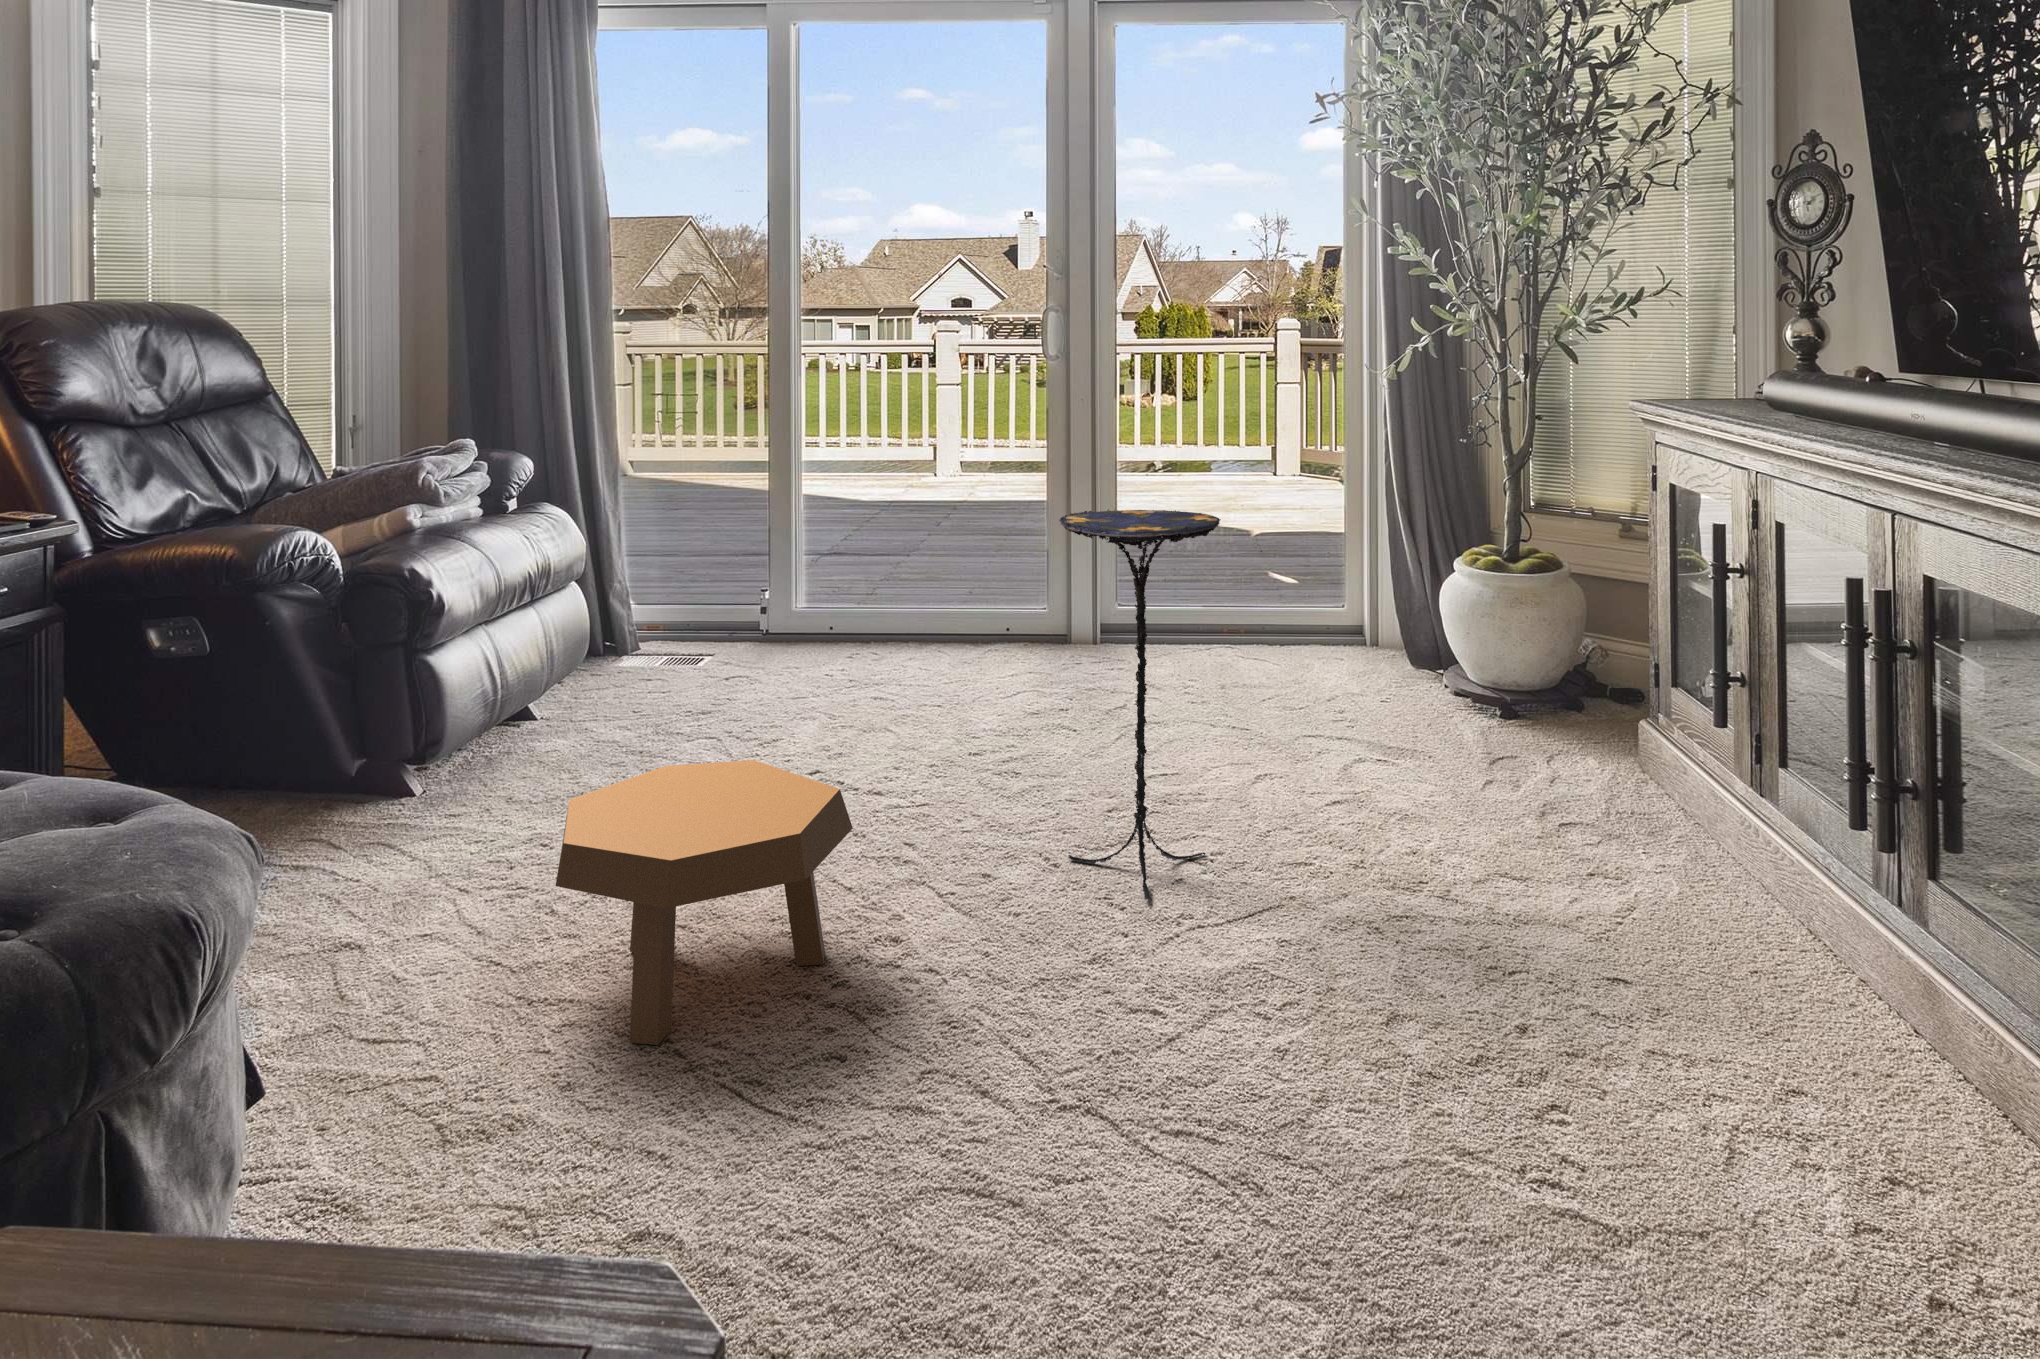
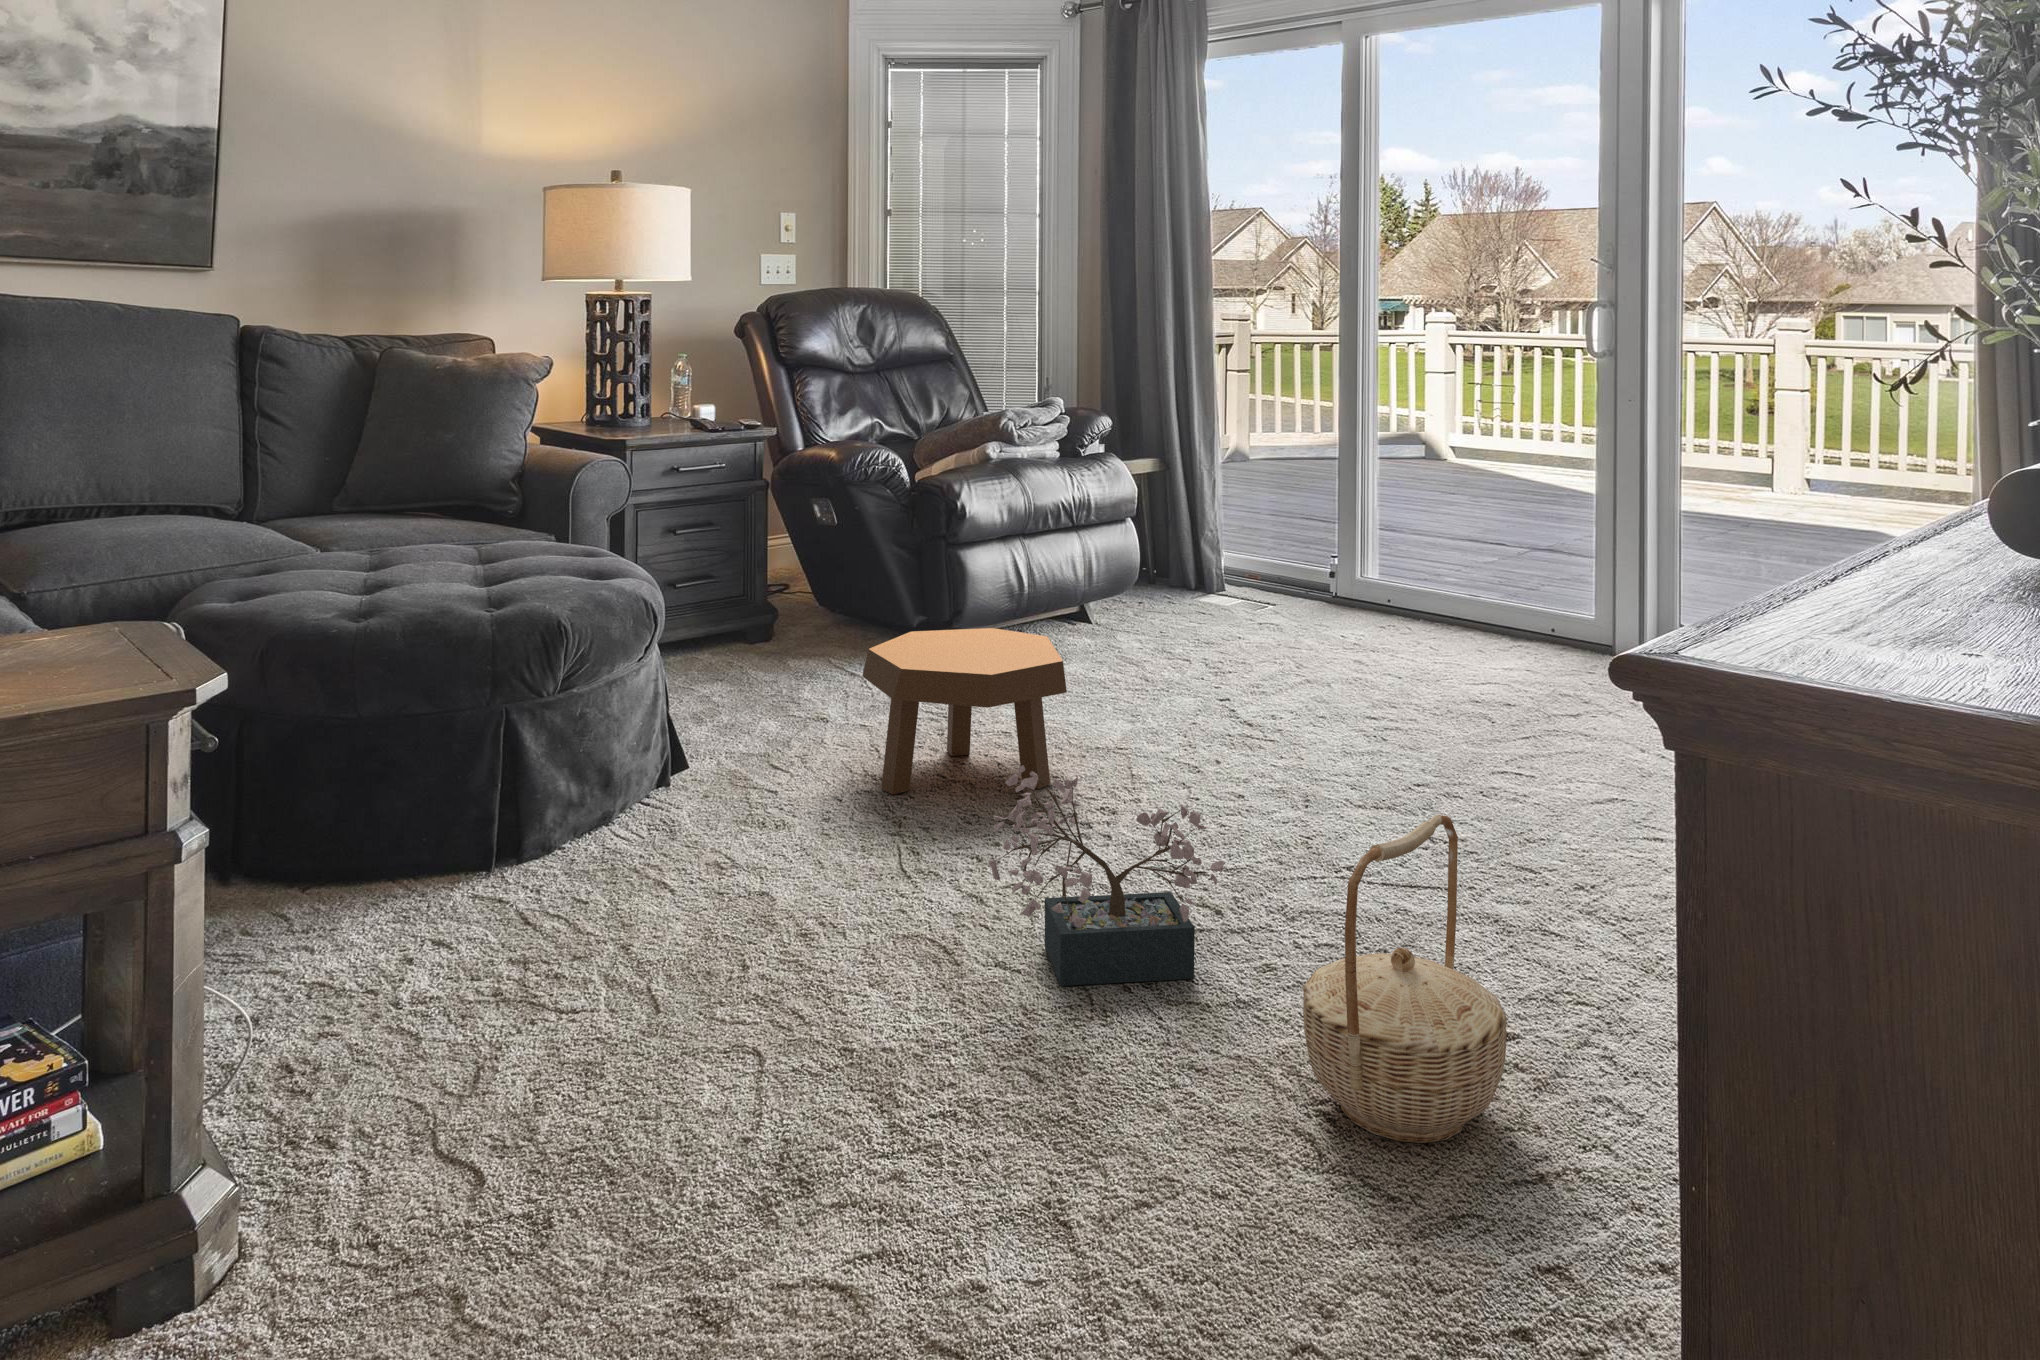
side table: present [1059,510,1221,900] -> none [1278,476,1432,824]
basket: none [1581,863,1809,1231] -> present [1303,815,1507,1143]
decorative plant: none [1109,935,1346,1223] -> present [989,765,1224,986]

